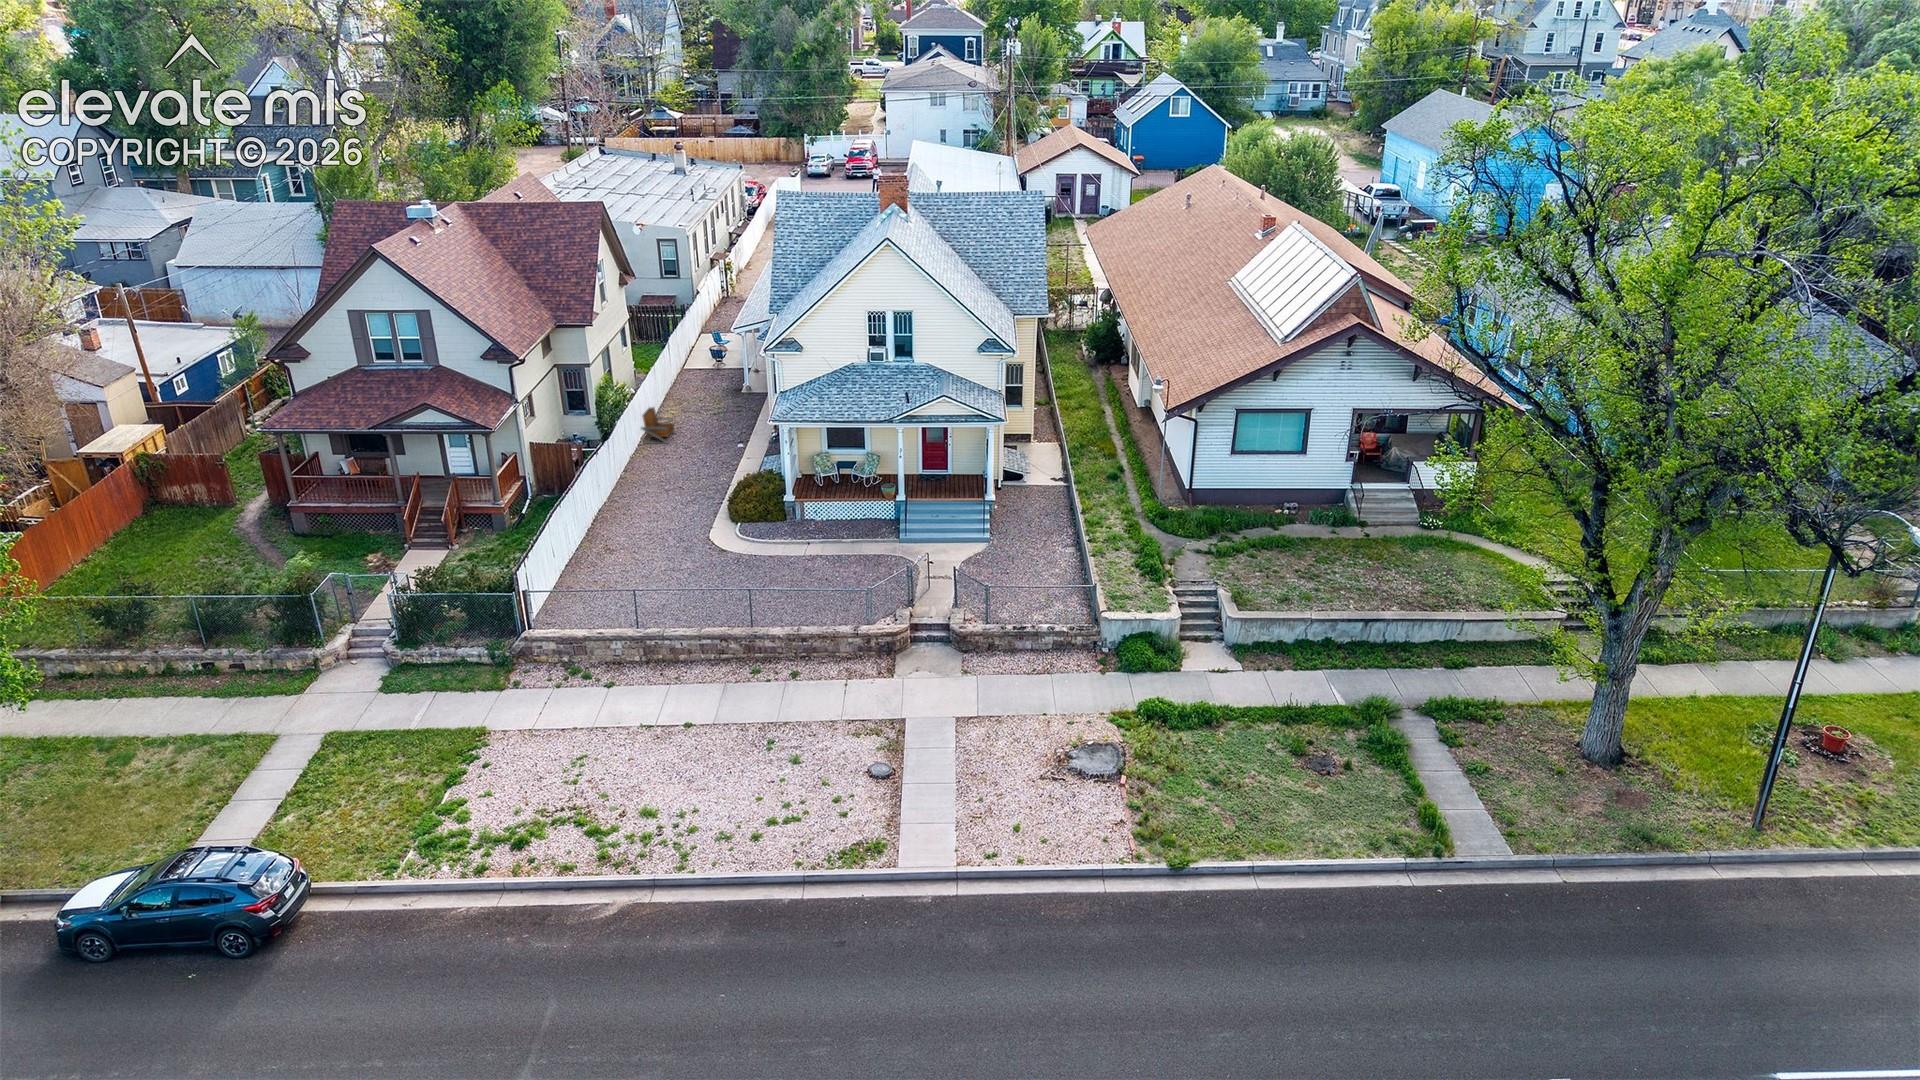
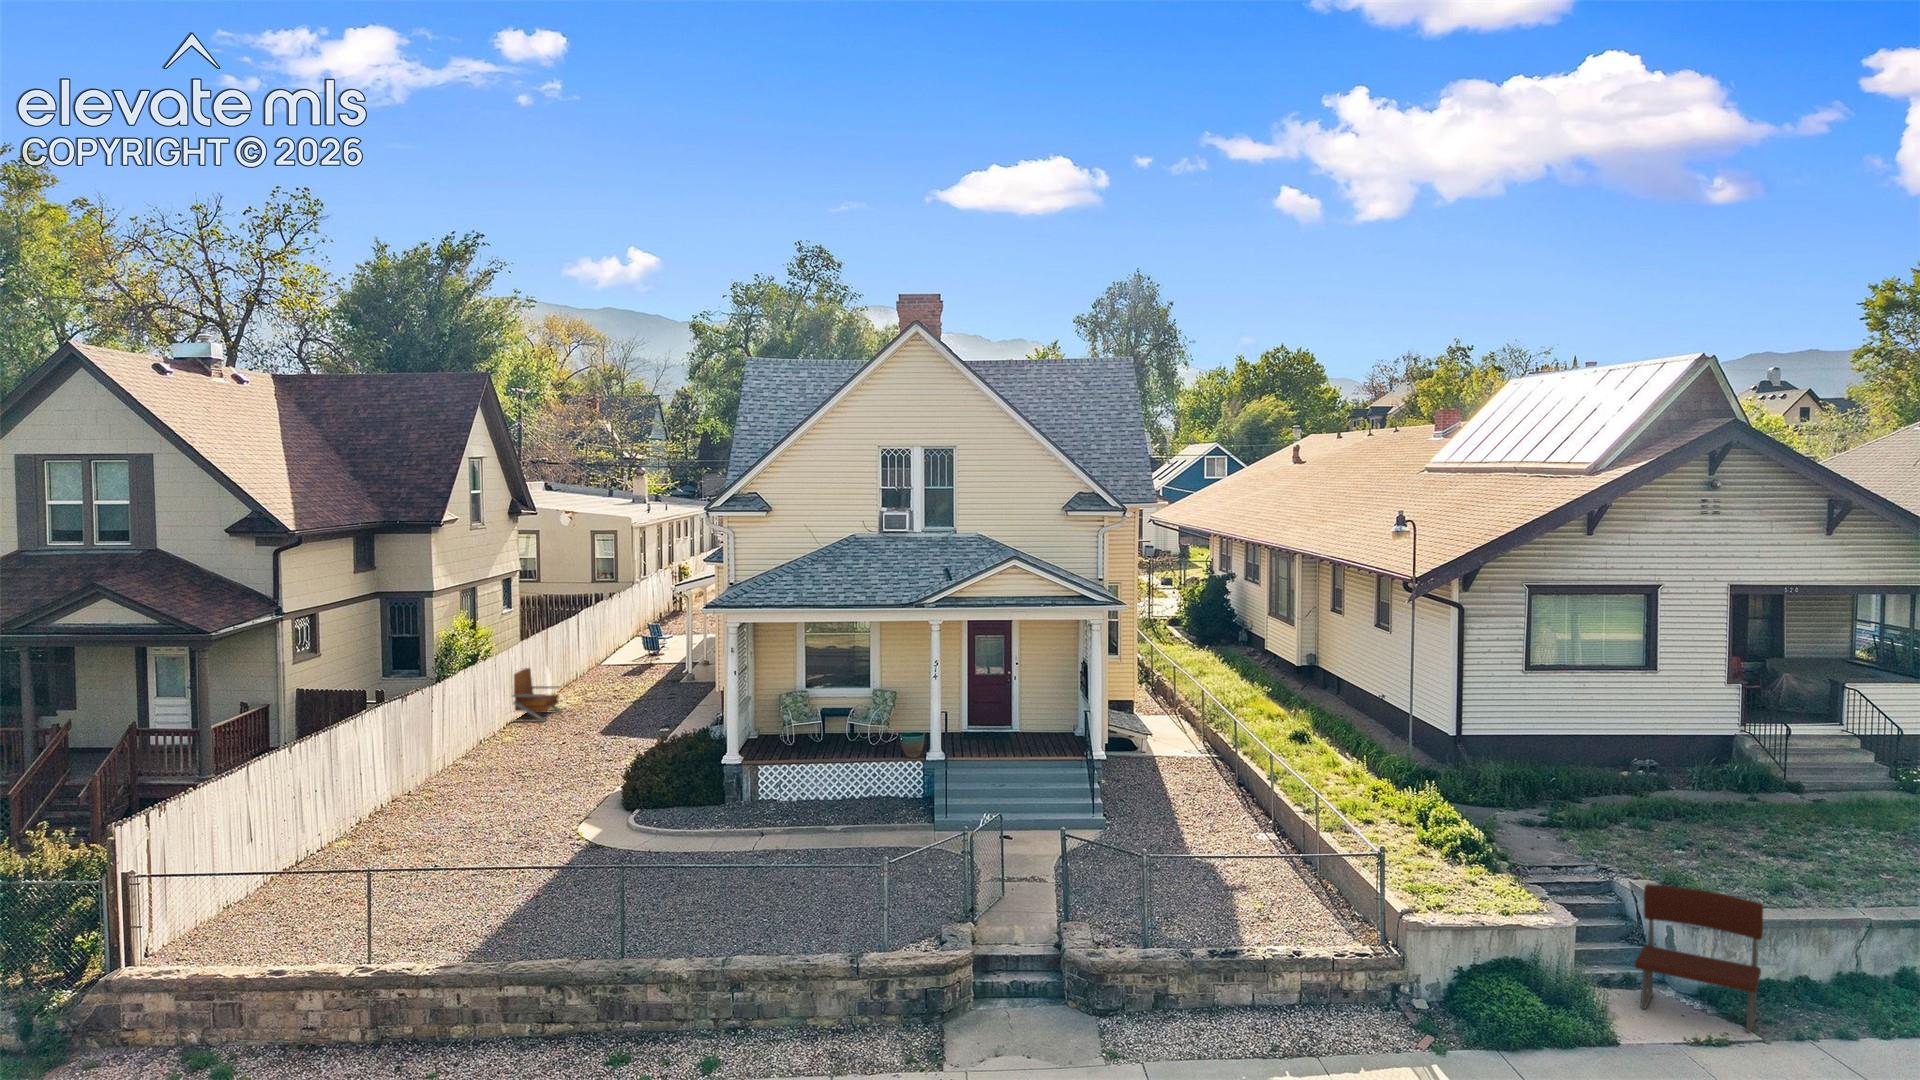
bench: none [1203,600,1260,665] -> present [1635,884,1763,1032]

